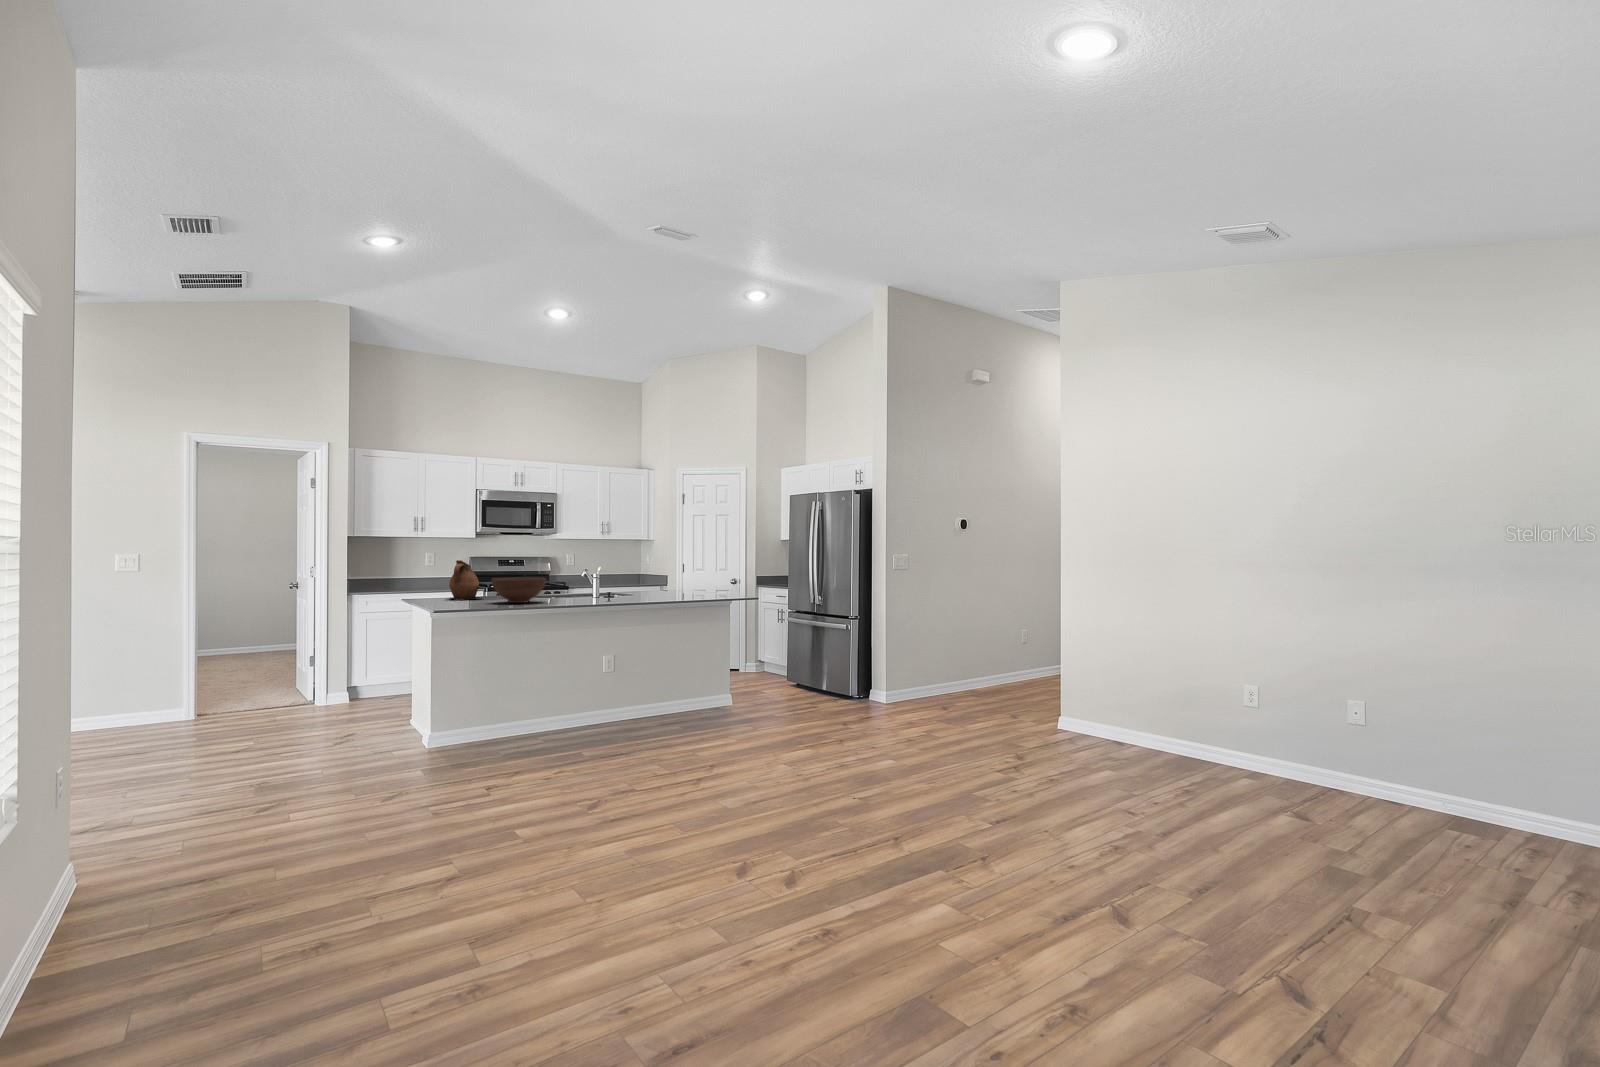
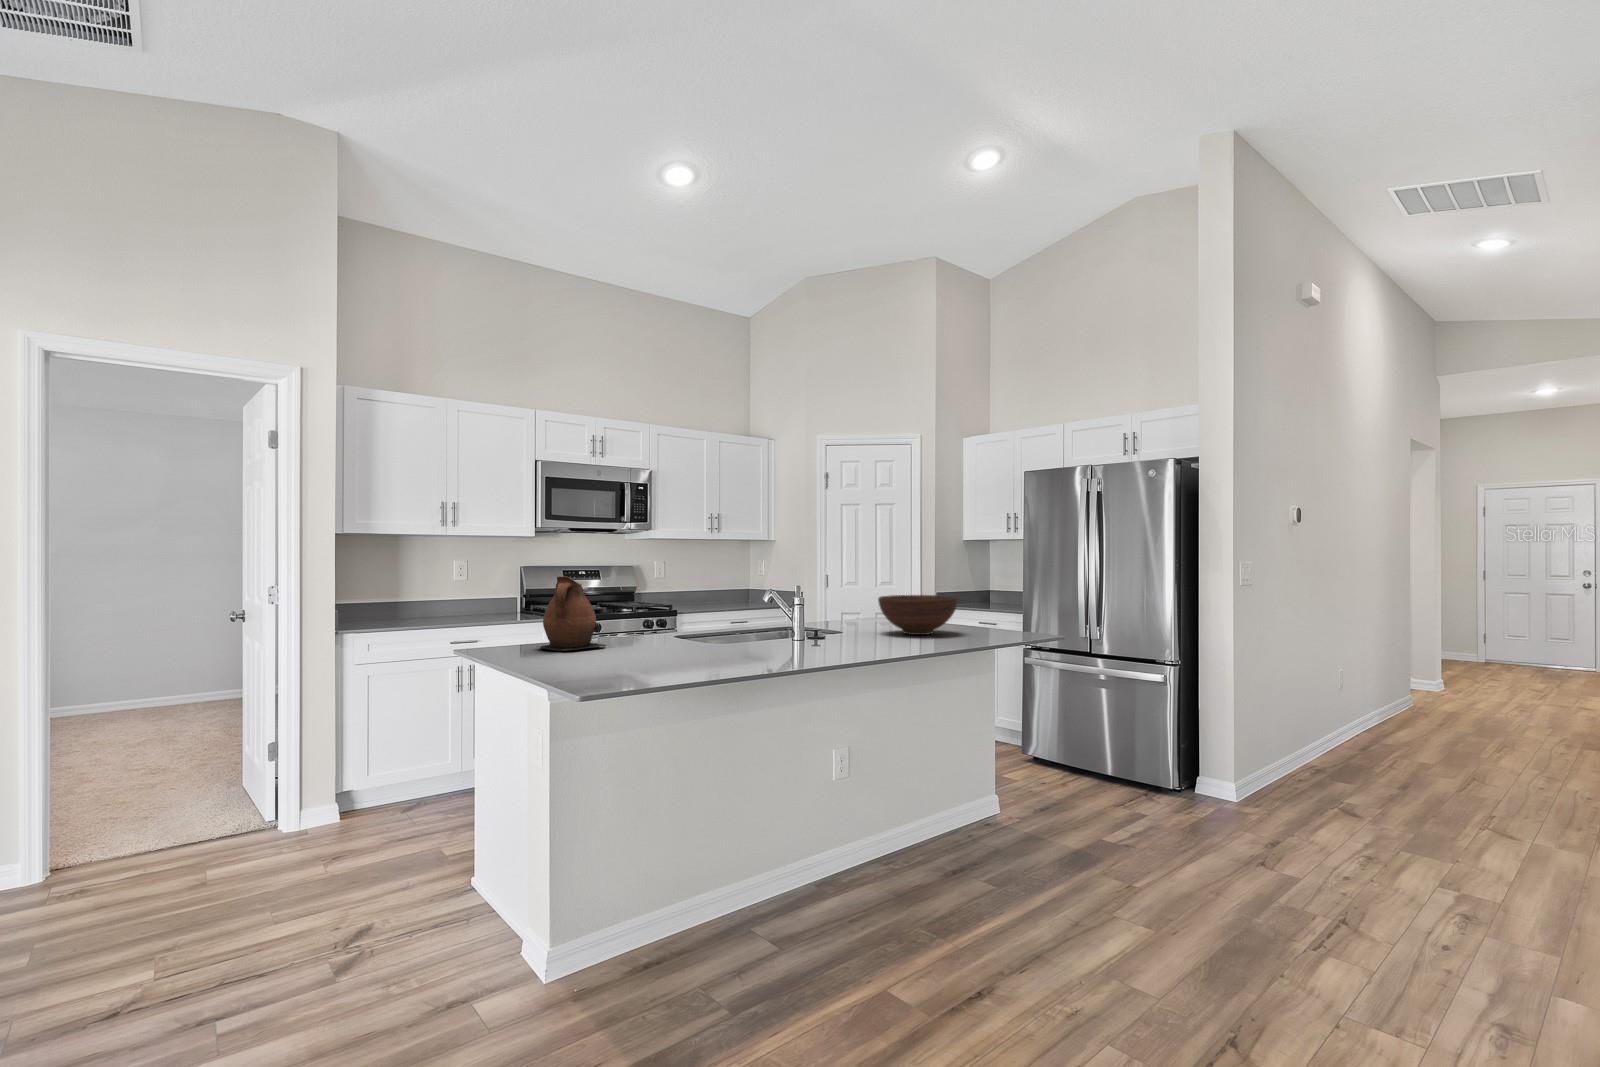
fruit bowl: present [492,577,546,603] -> present [878,595,958,635]

